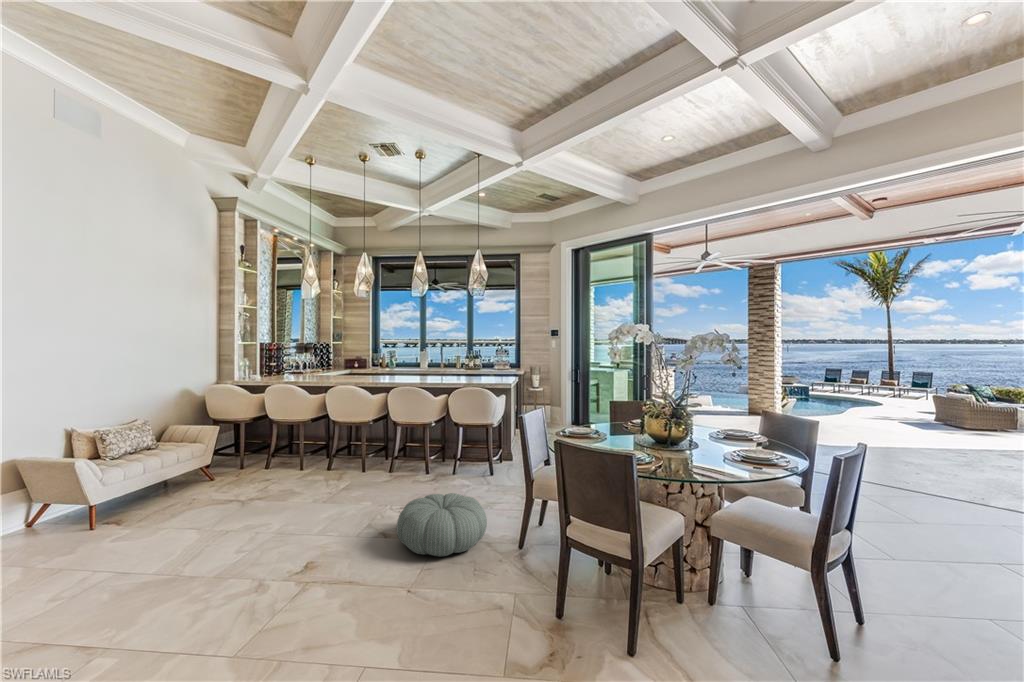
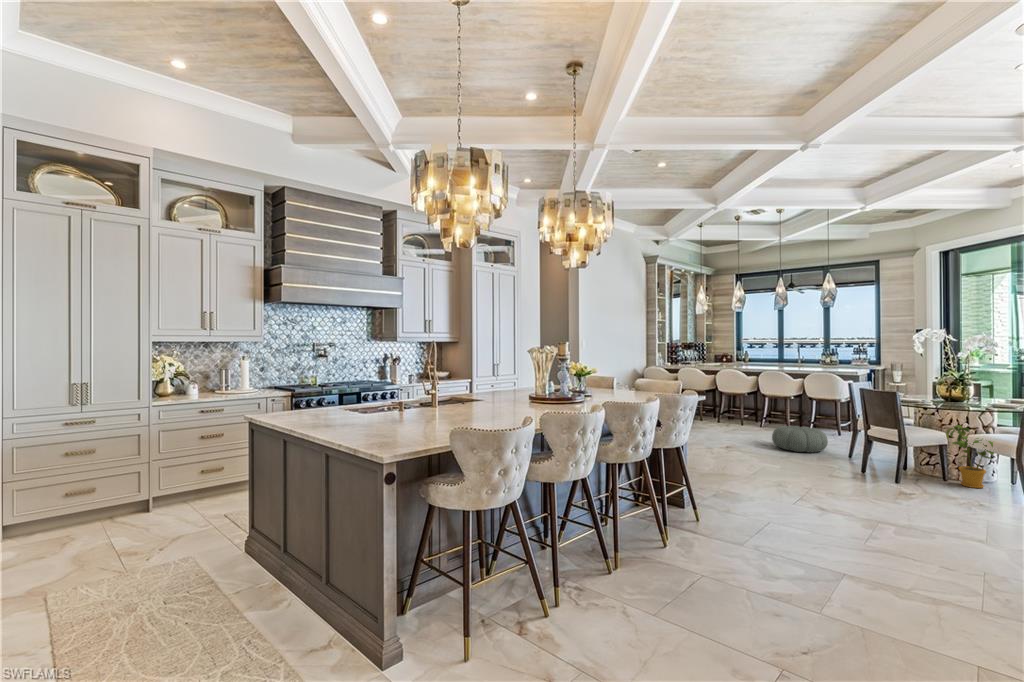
house plant: none [691,512,784,632] -> present [946,425,994,488]

